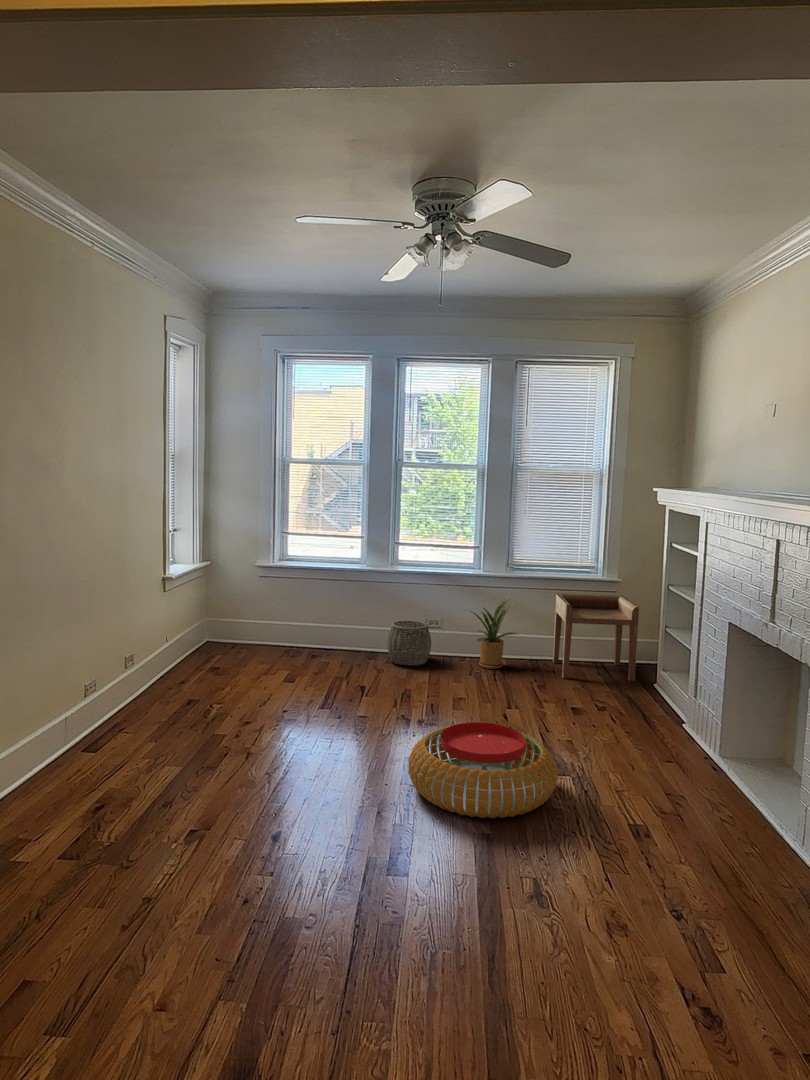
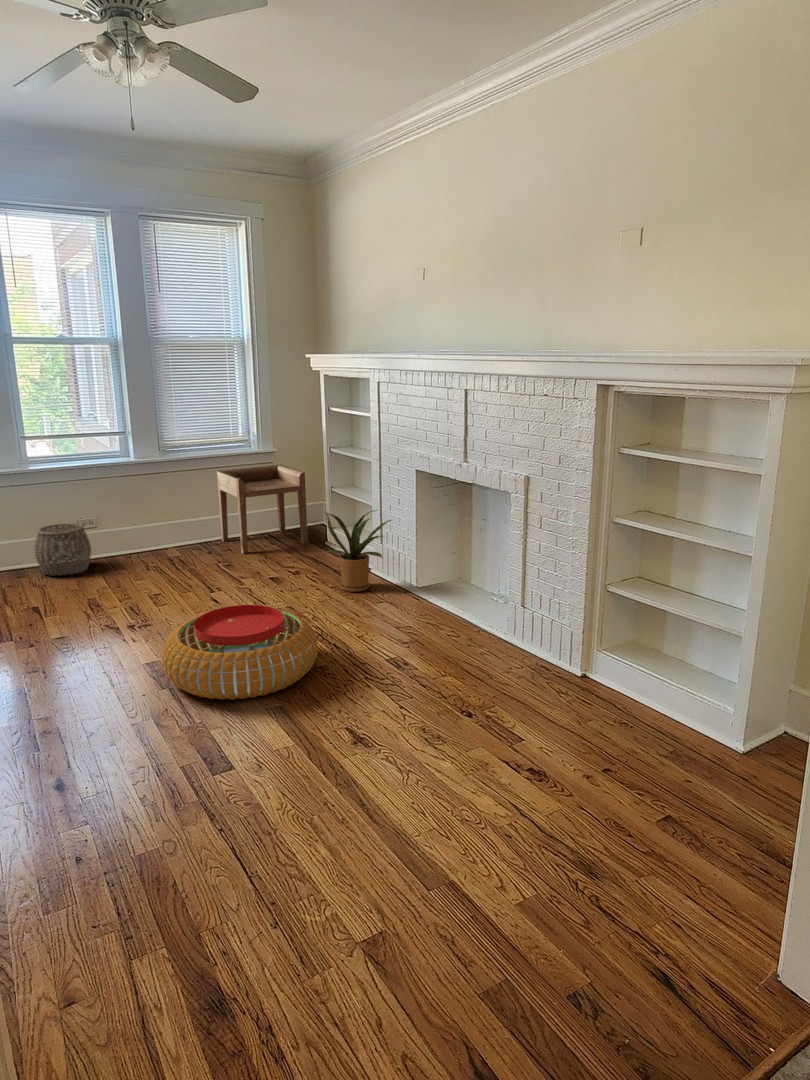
house plant: present [472,599,517,669] -> present [324,510,391,592]

